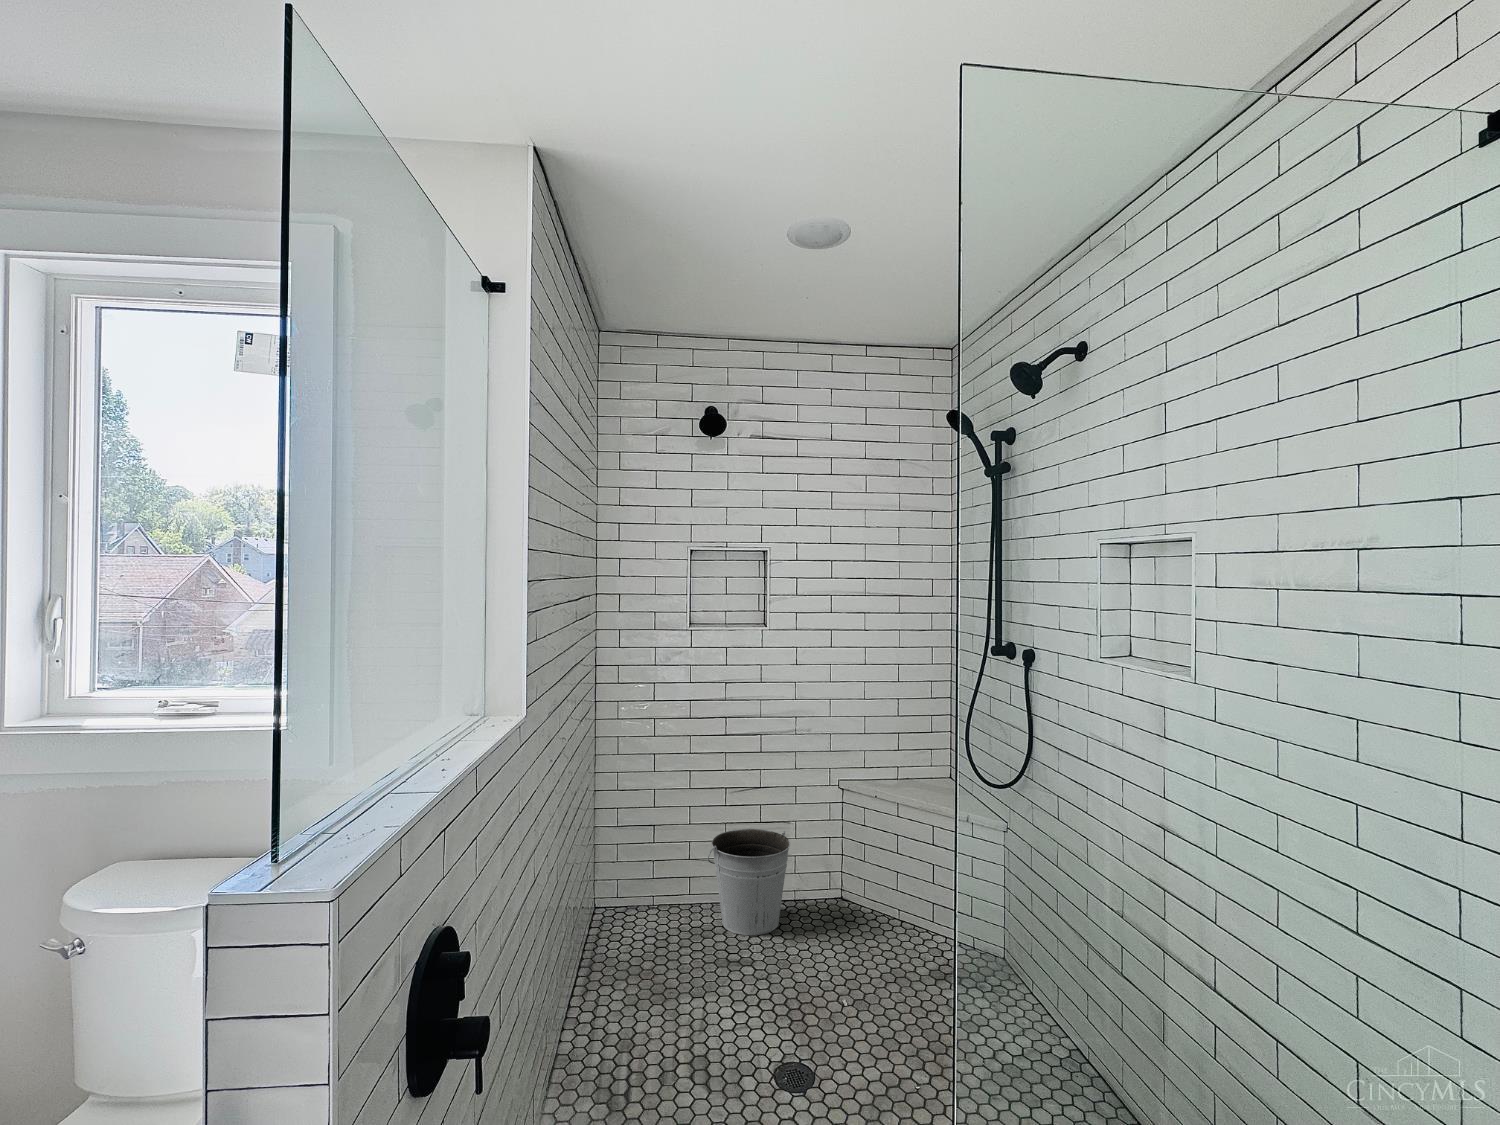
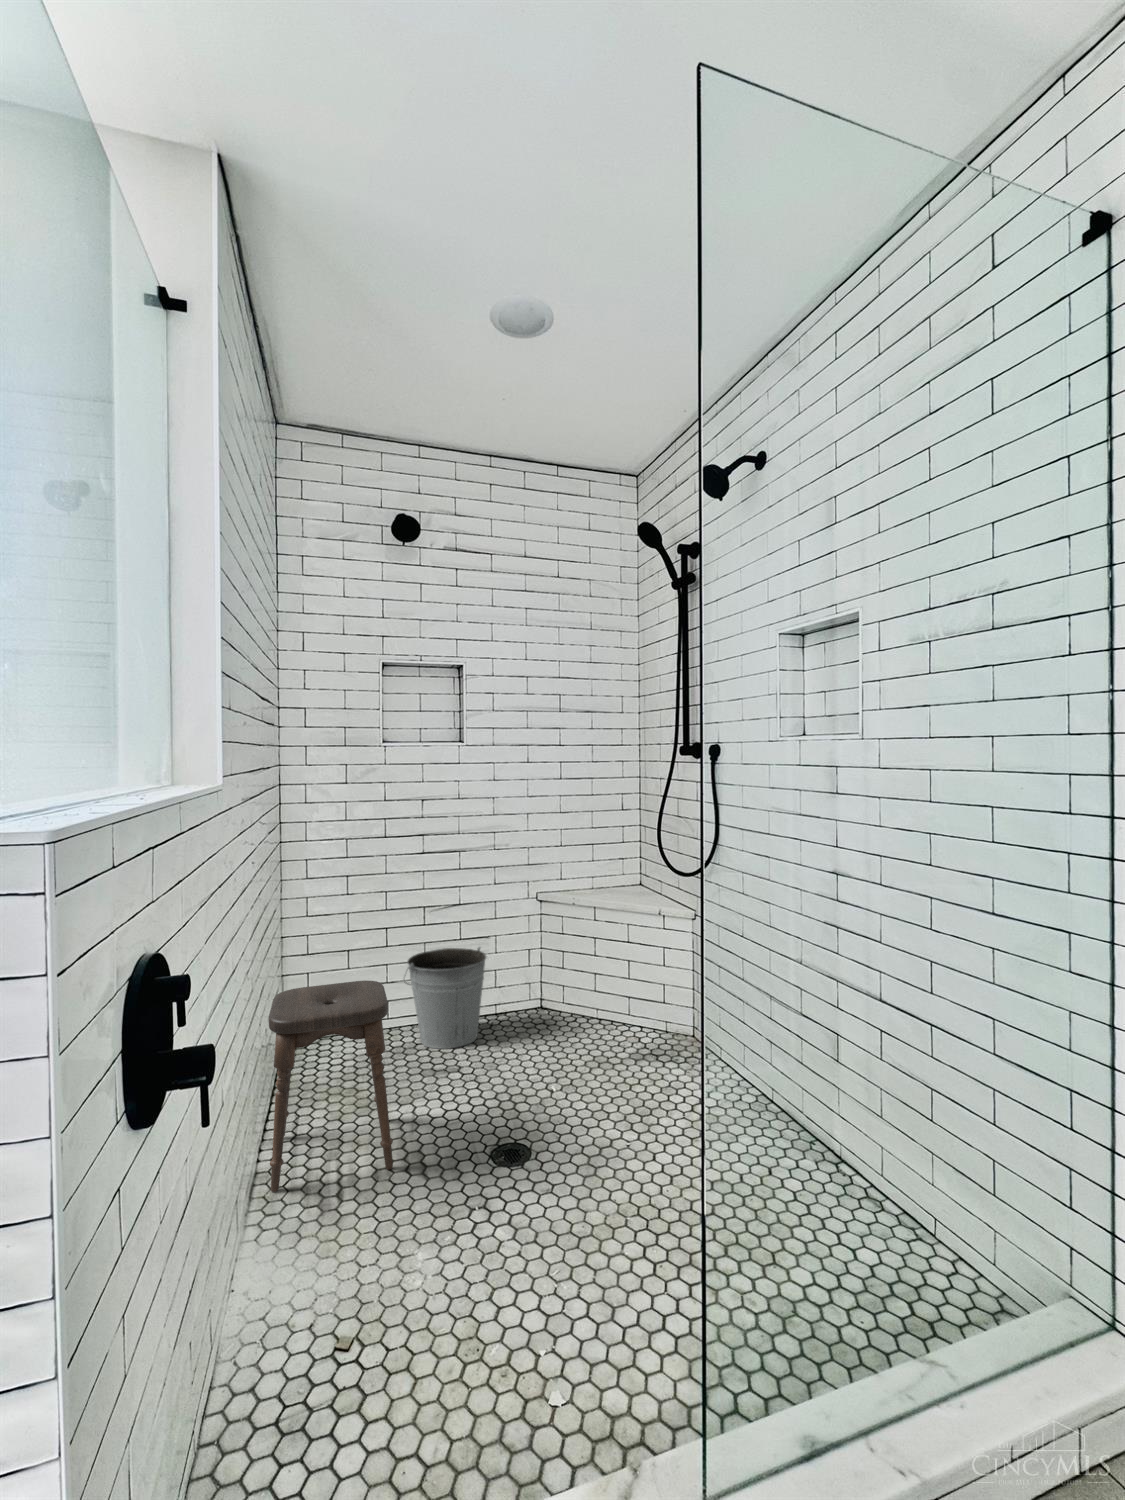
stool: none [565,875,680,1081] -> present [269,981,393,1192]

